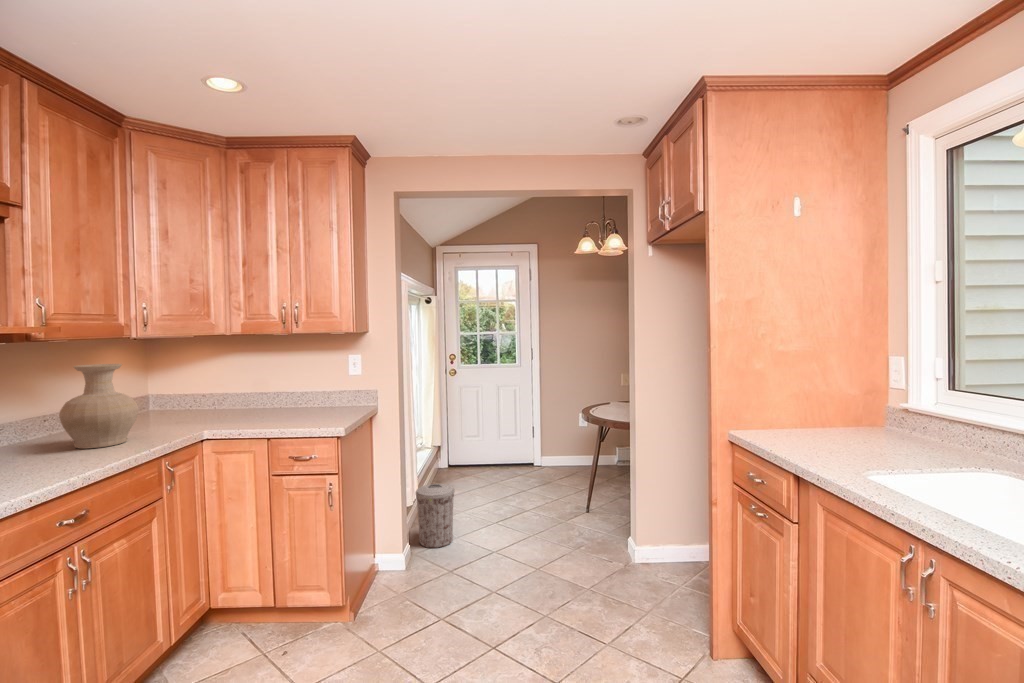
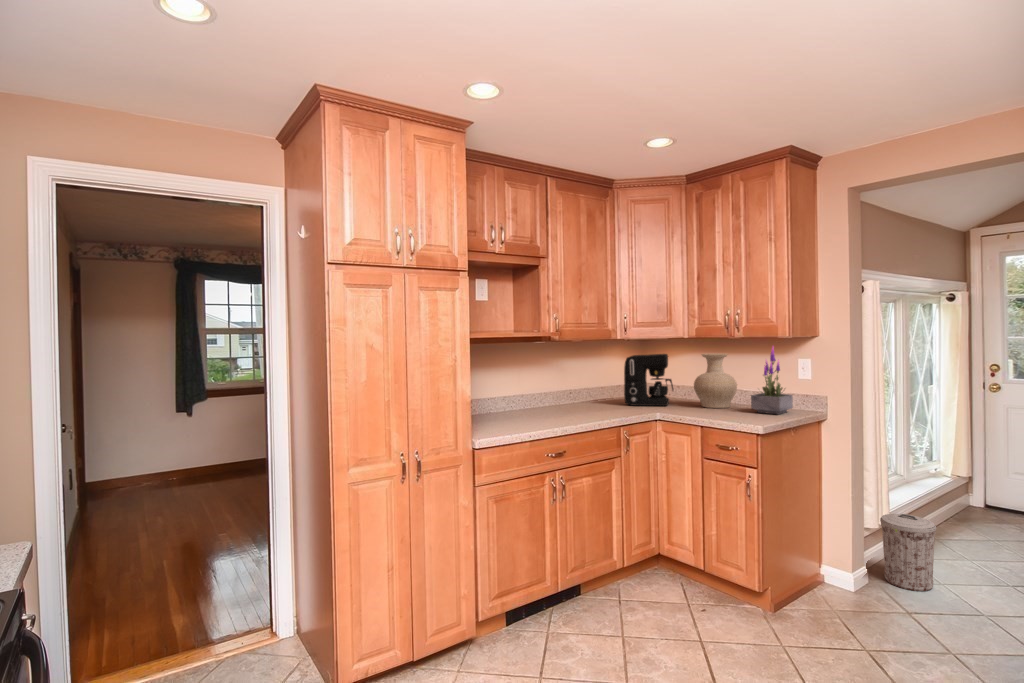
potted plant: none [316,342,354,414] -> present [751,347,793,414]
coffee maker: none [142,355,213,426] -> present [624,354,673,406]
vase: present [59,364,138,449] -> present [694,353,737,408]

